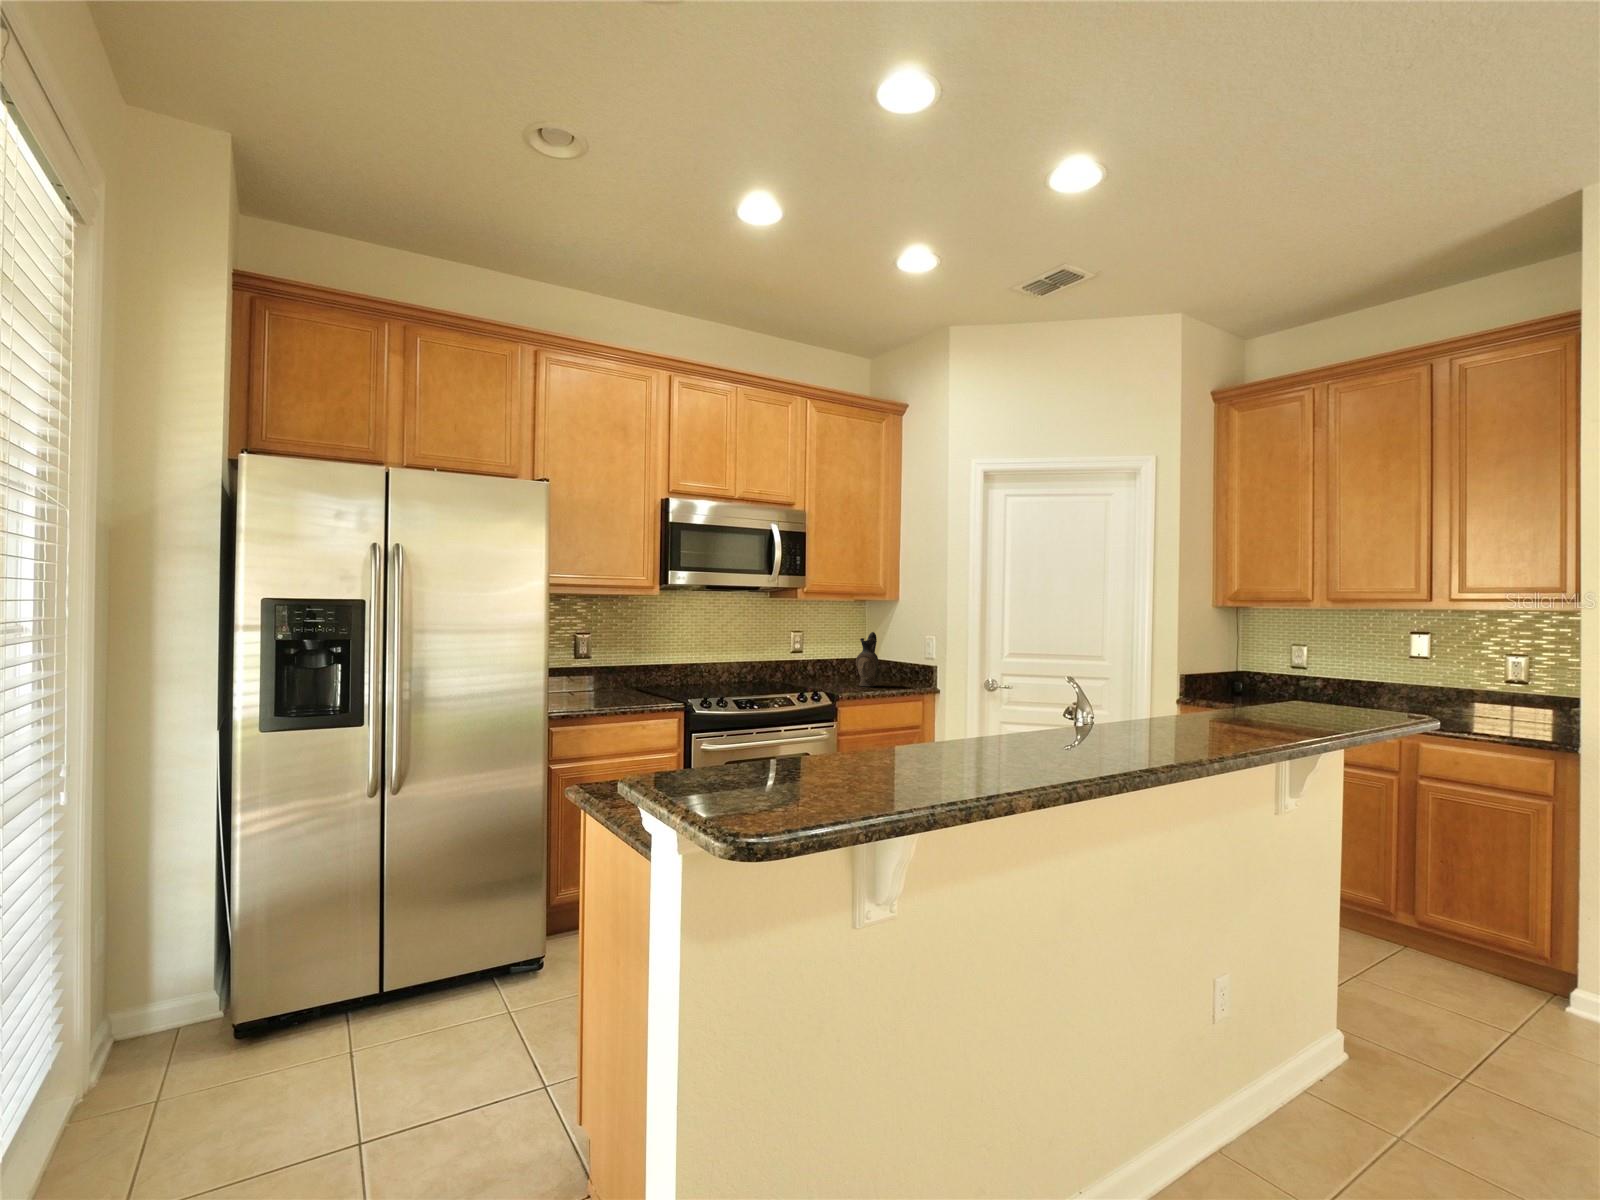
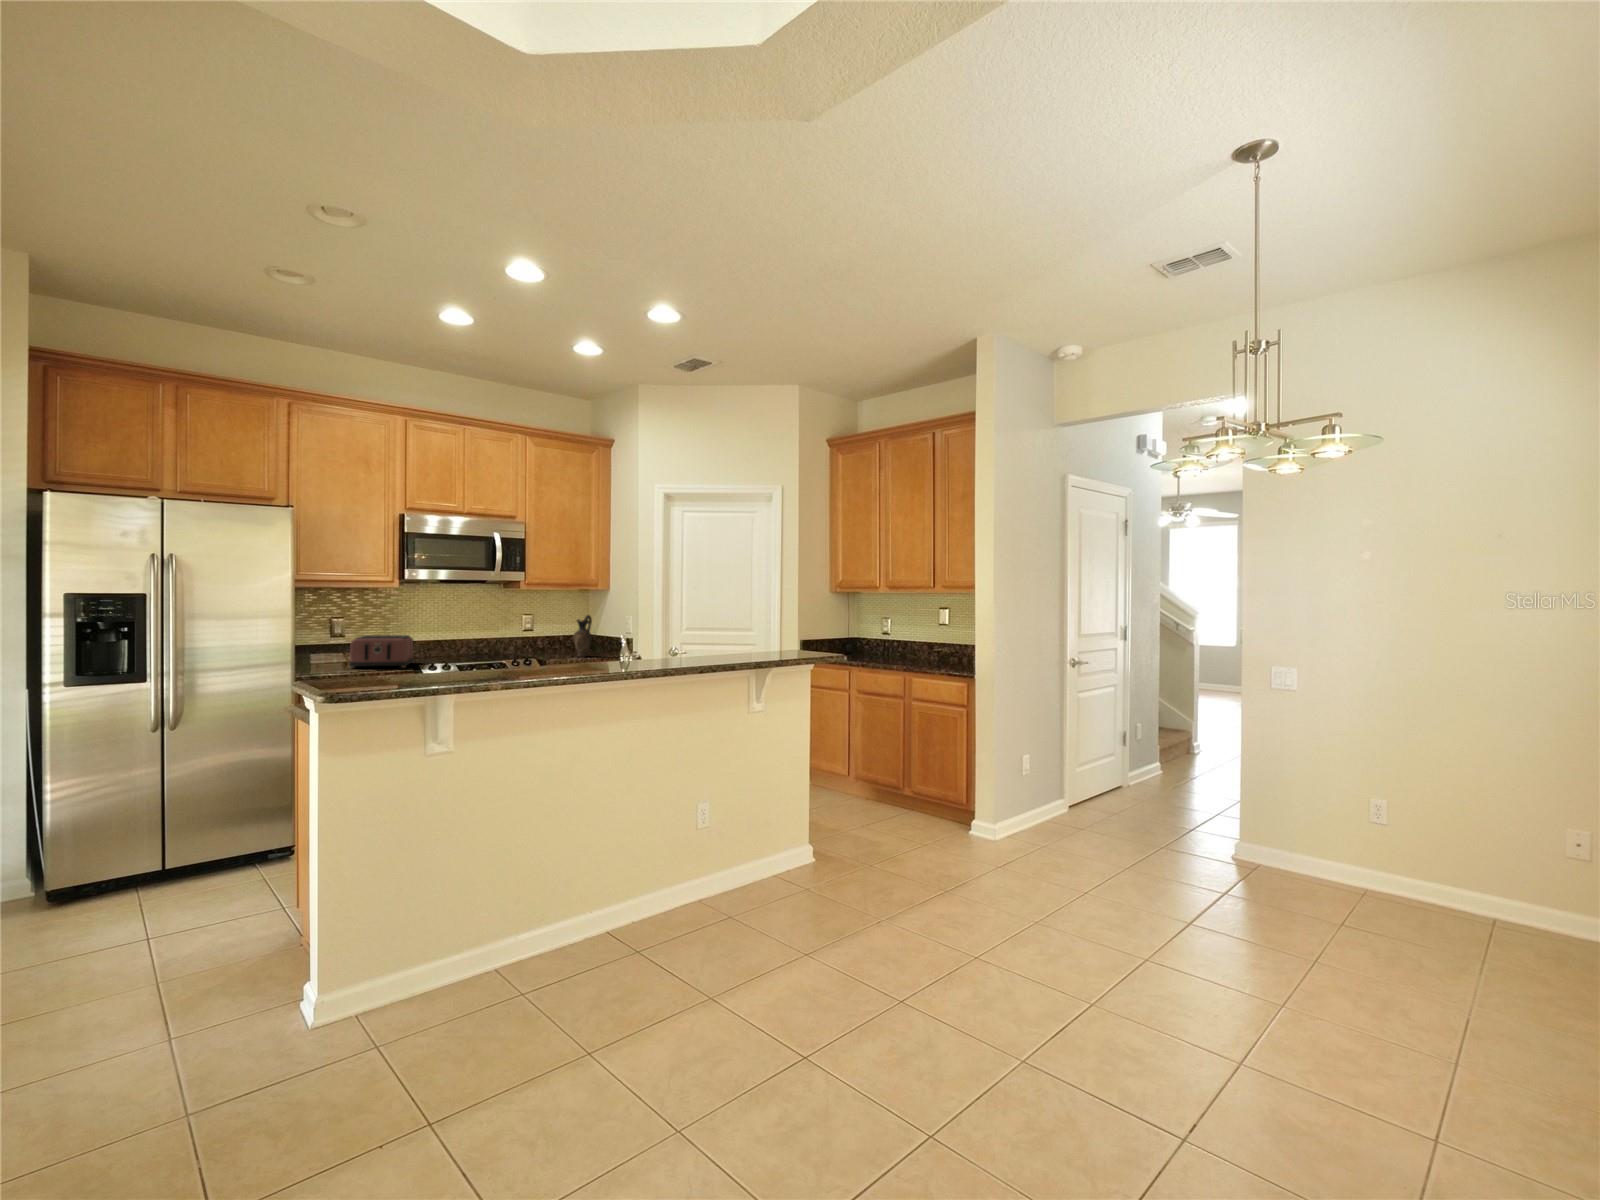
toaster: none [604,657,676,702] -> present [349,635,414,668]

